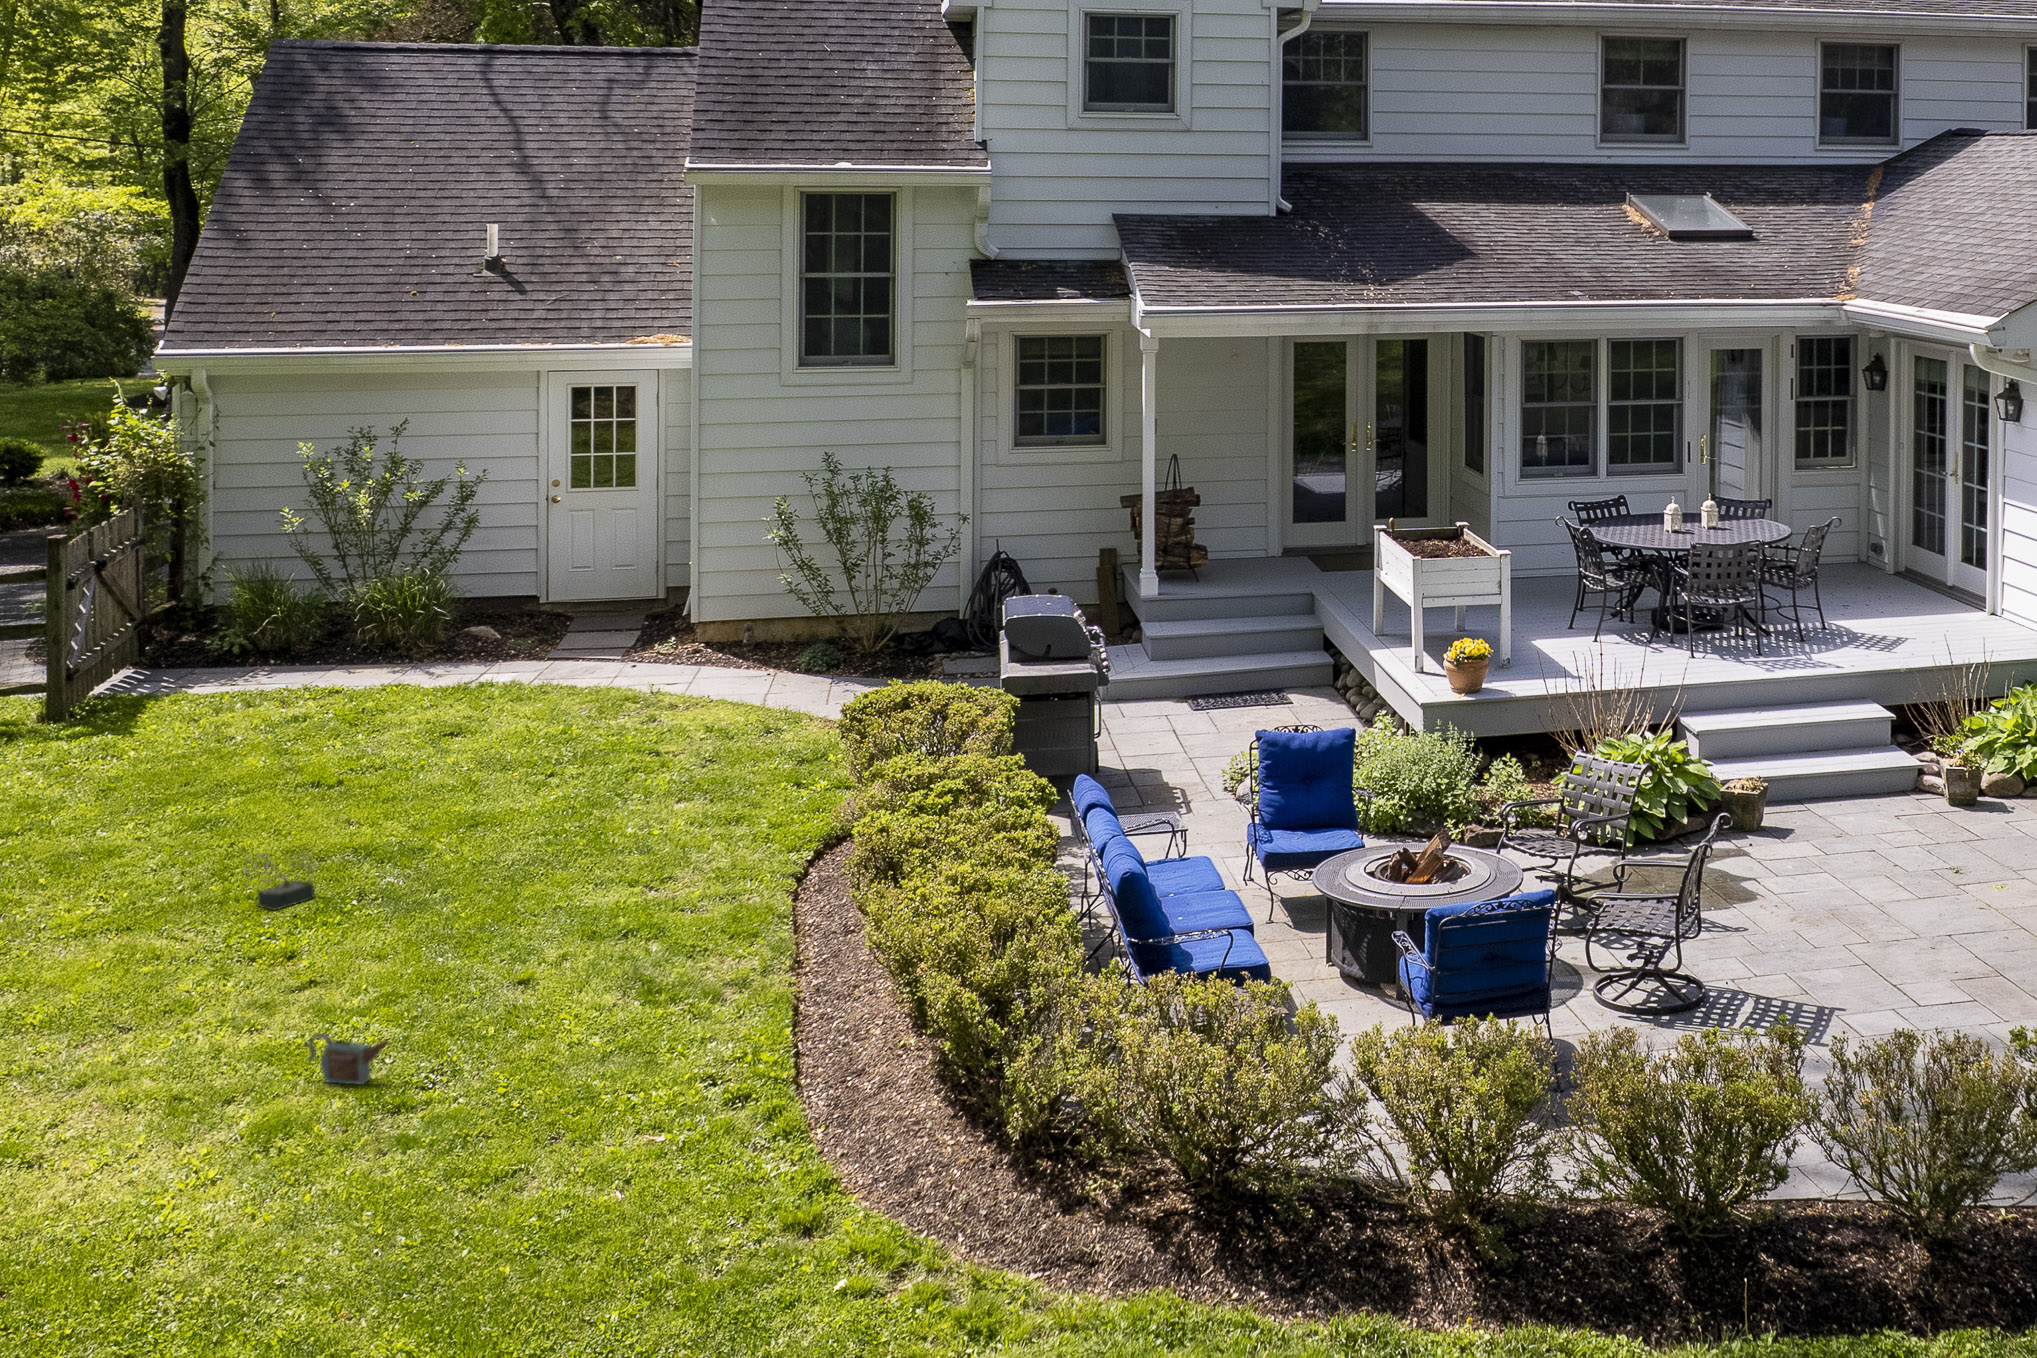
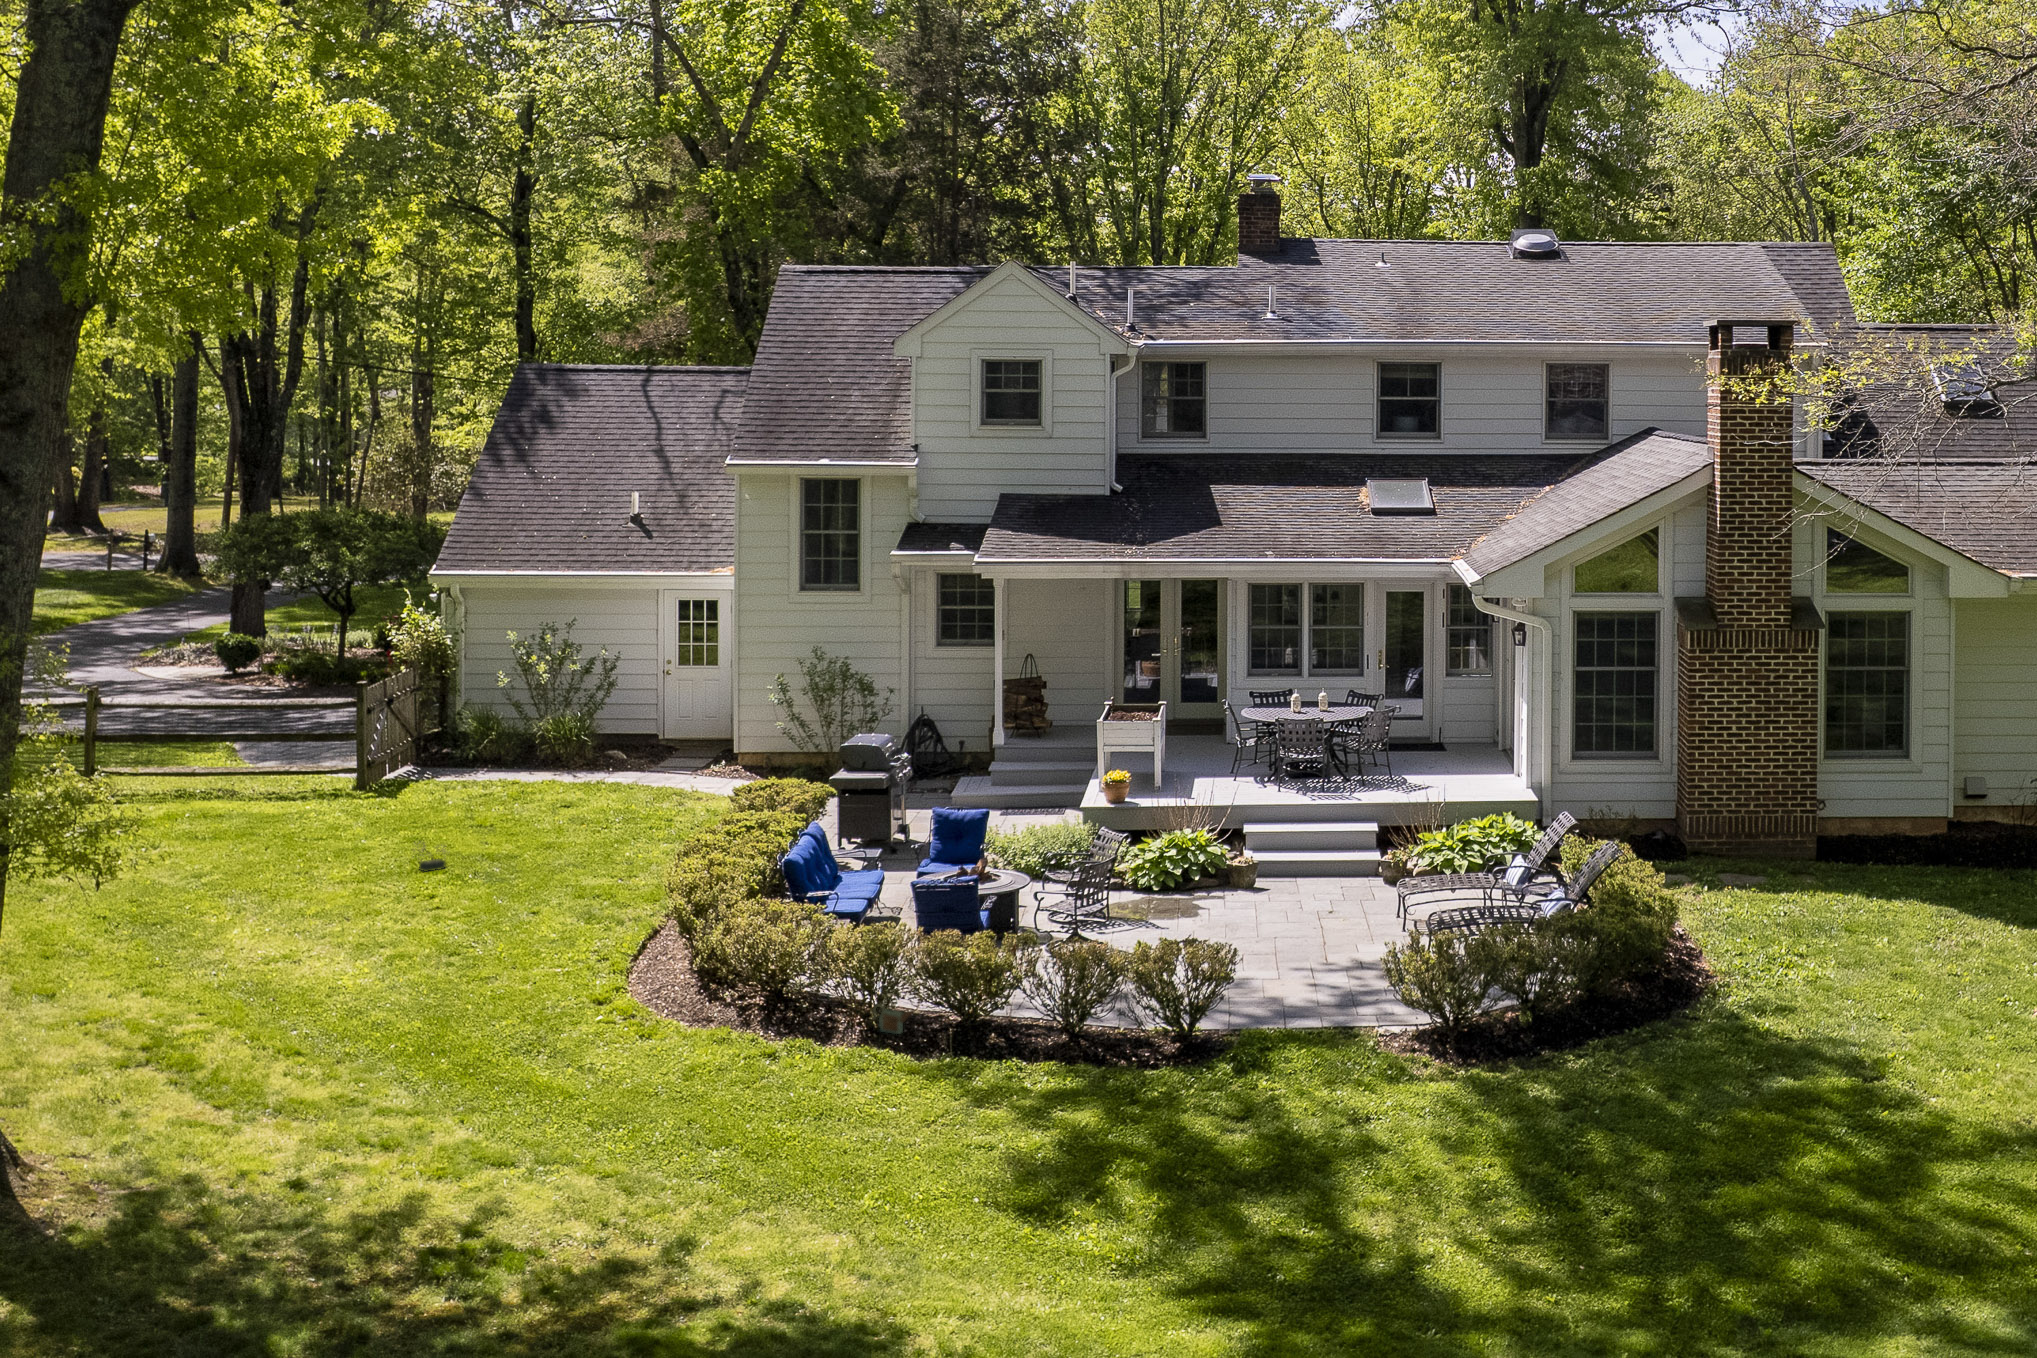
watering can: present [308,1033,389,1085] -> present [873,1004,913,1034]

